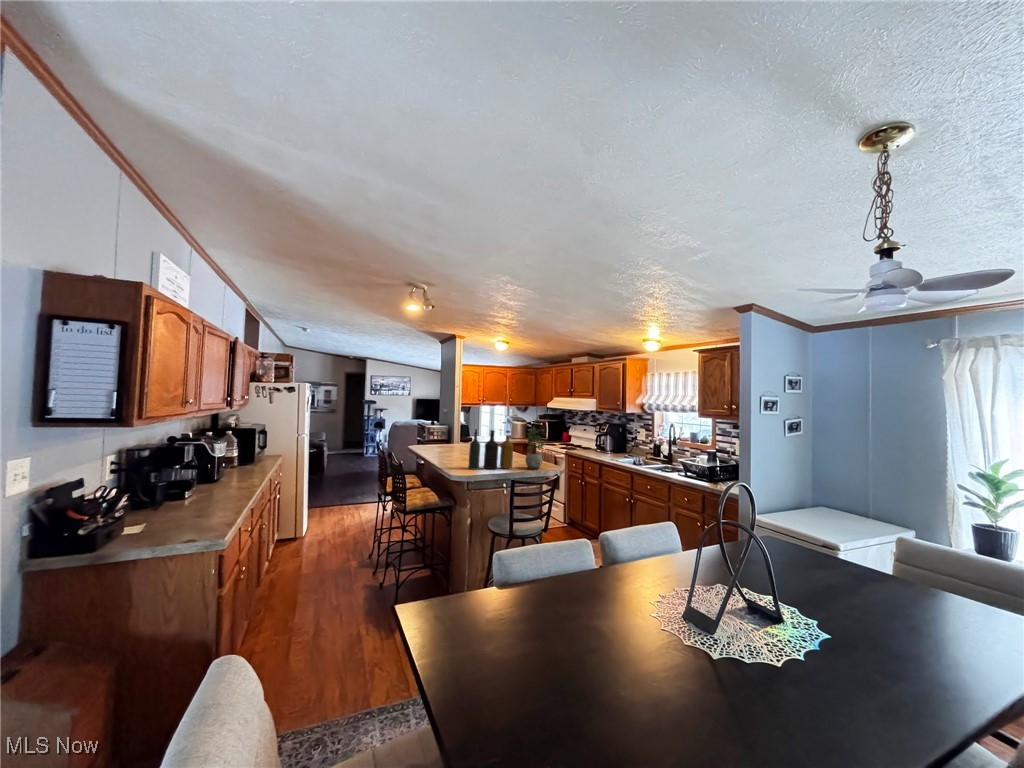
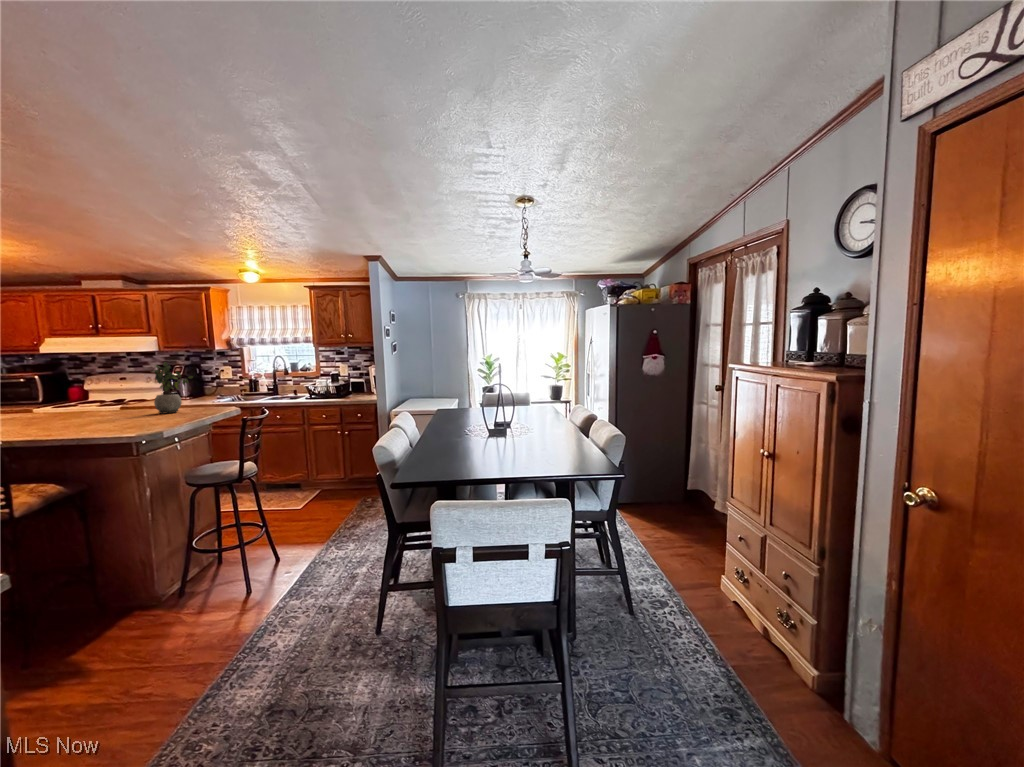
bottle: present [468,429,513,470] -> none [83,367,149,424]

